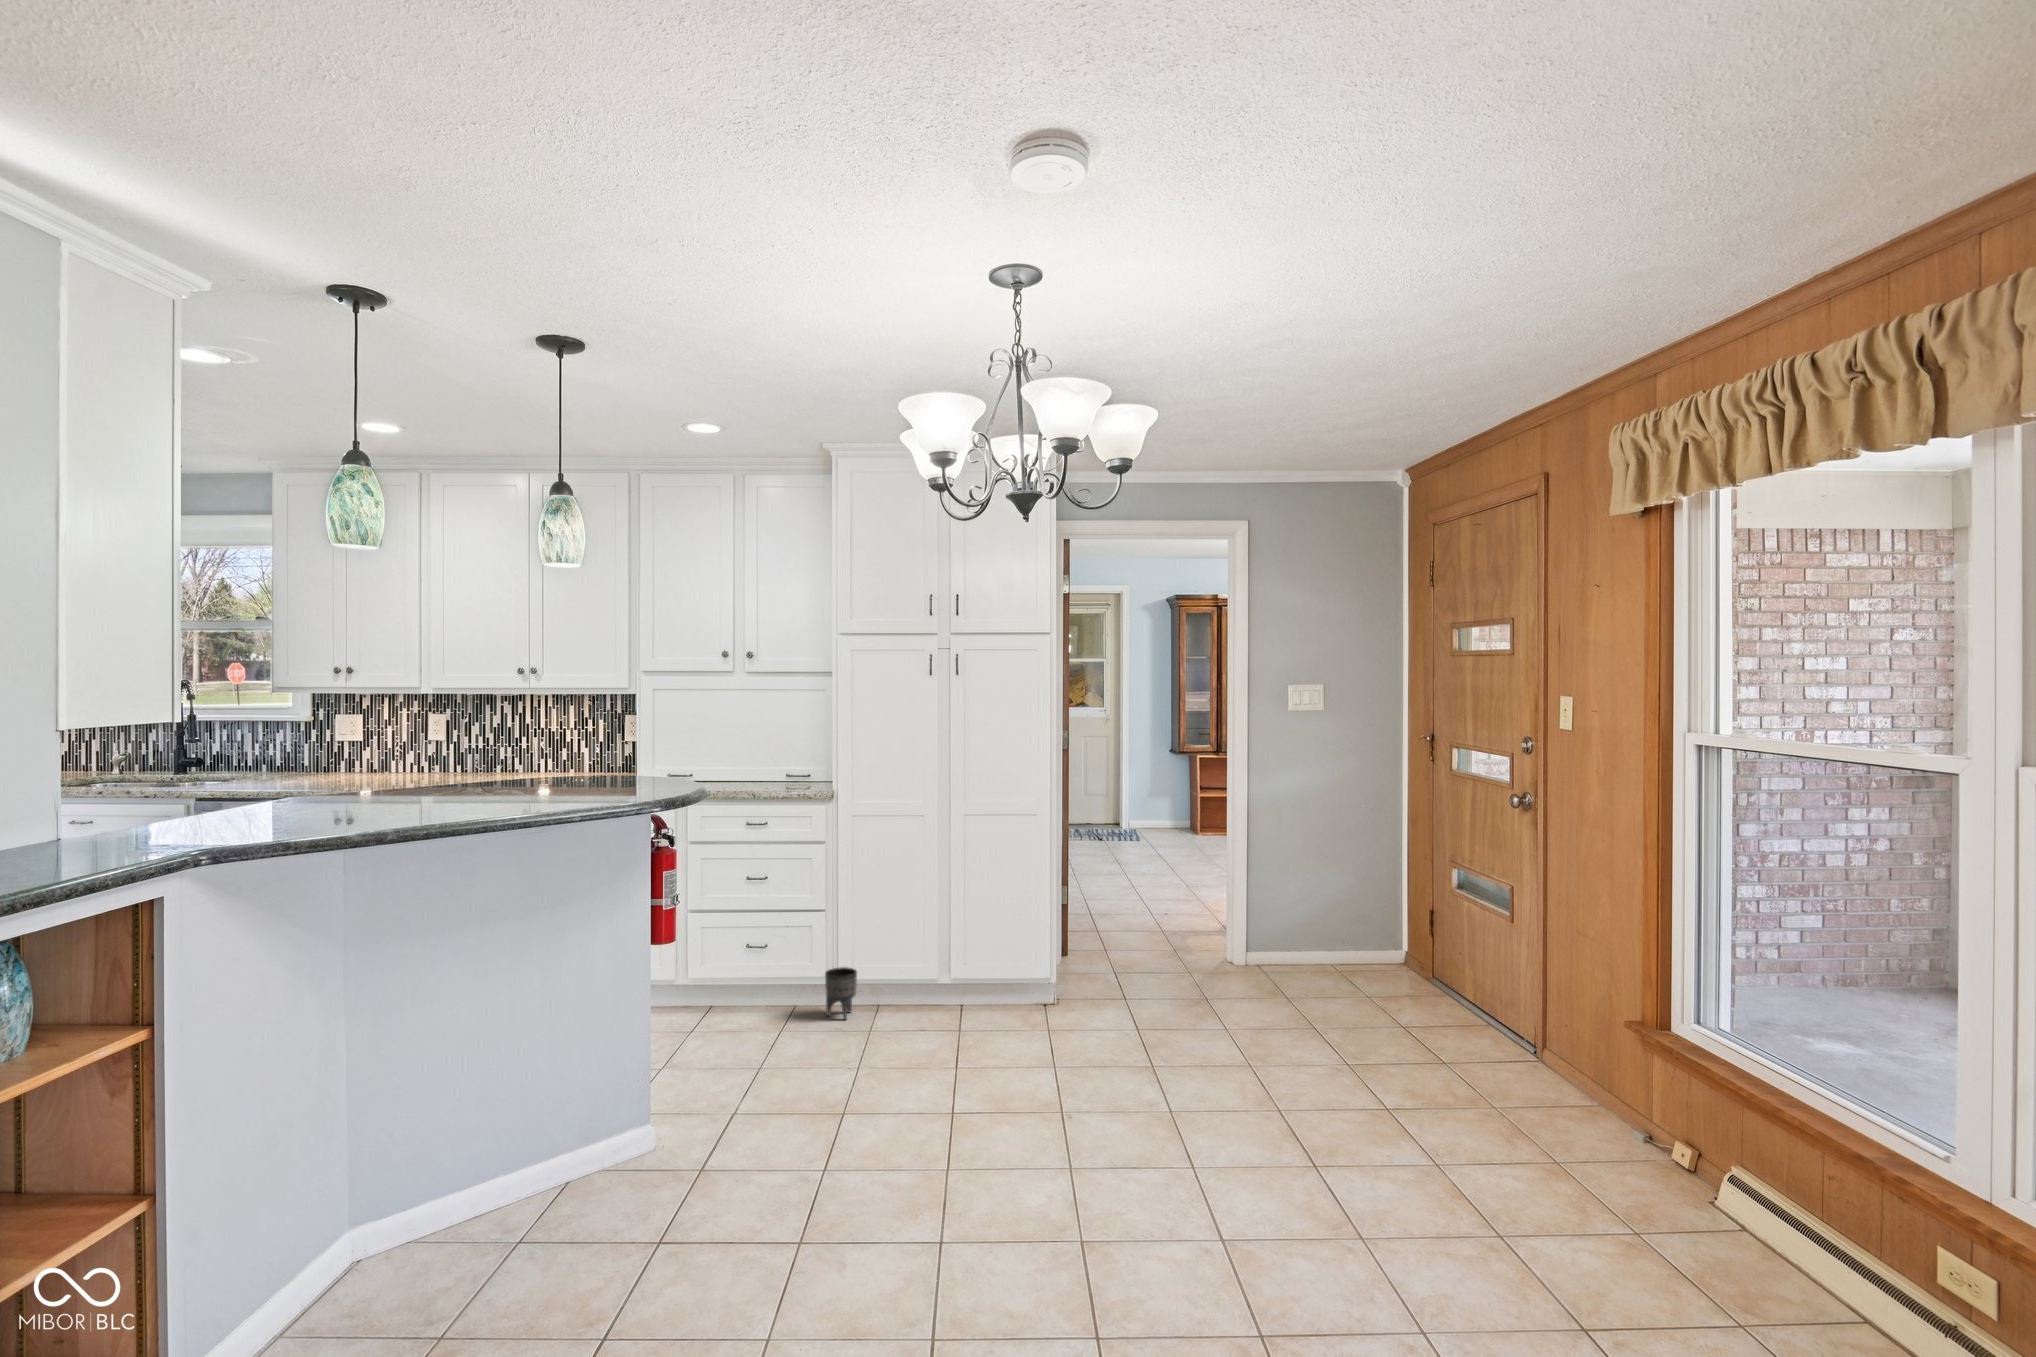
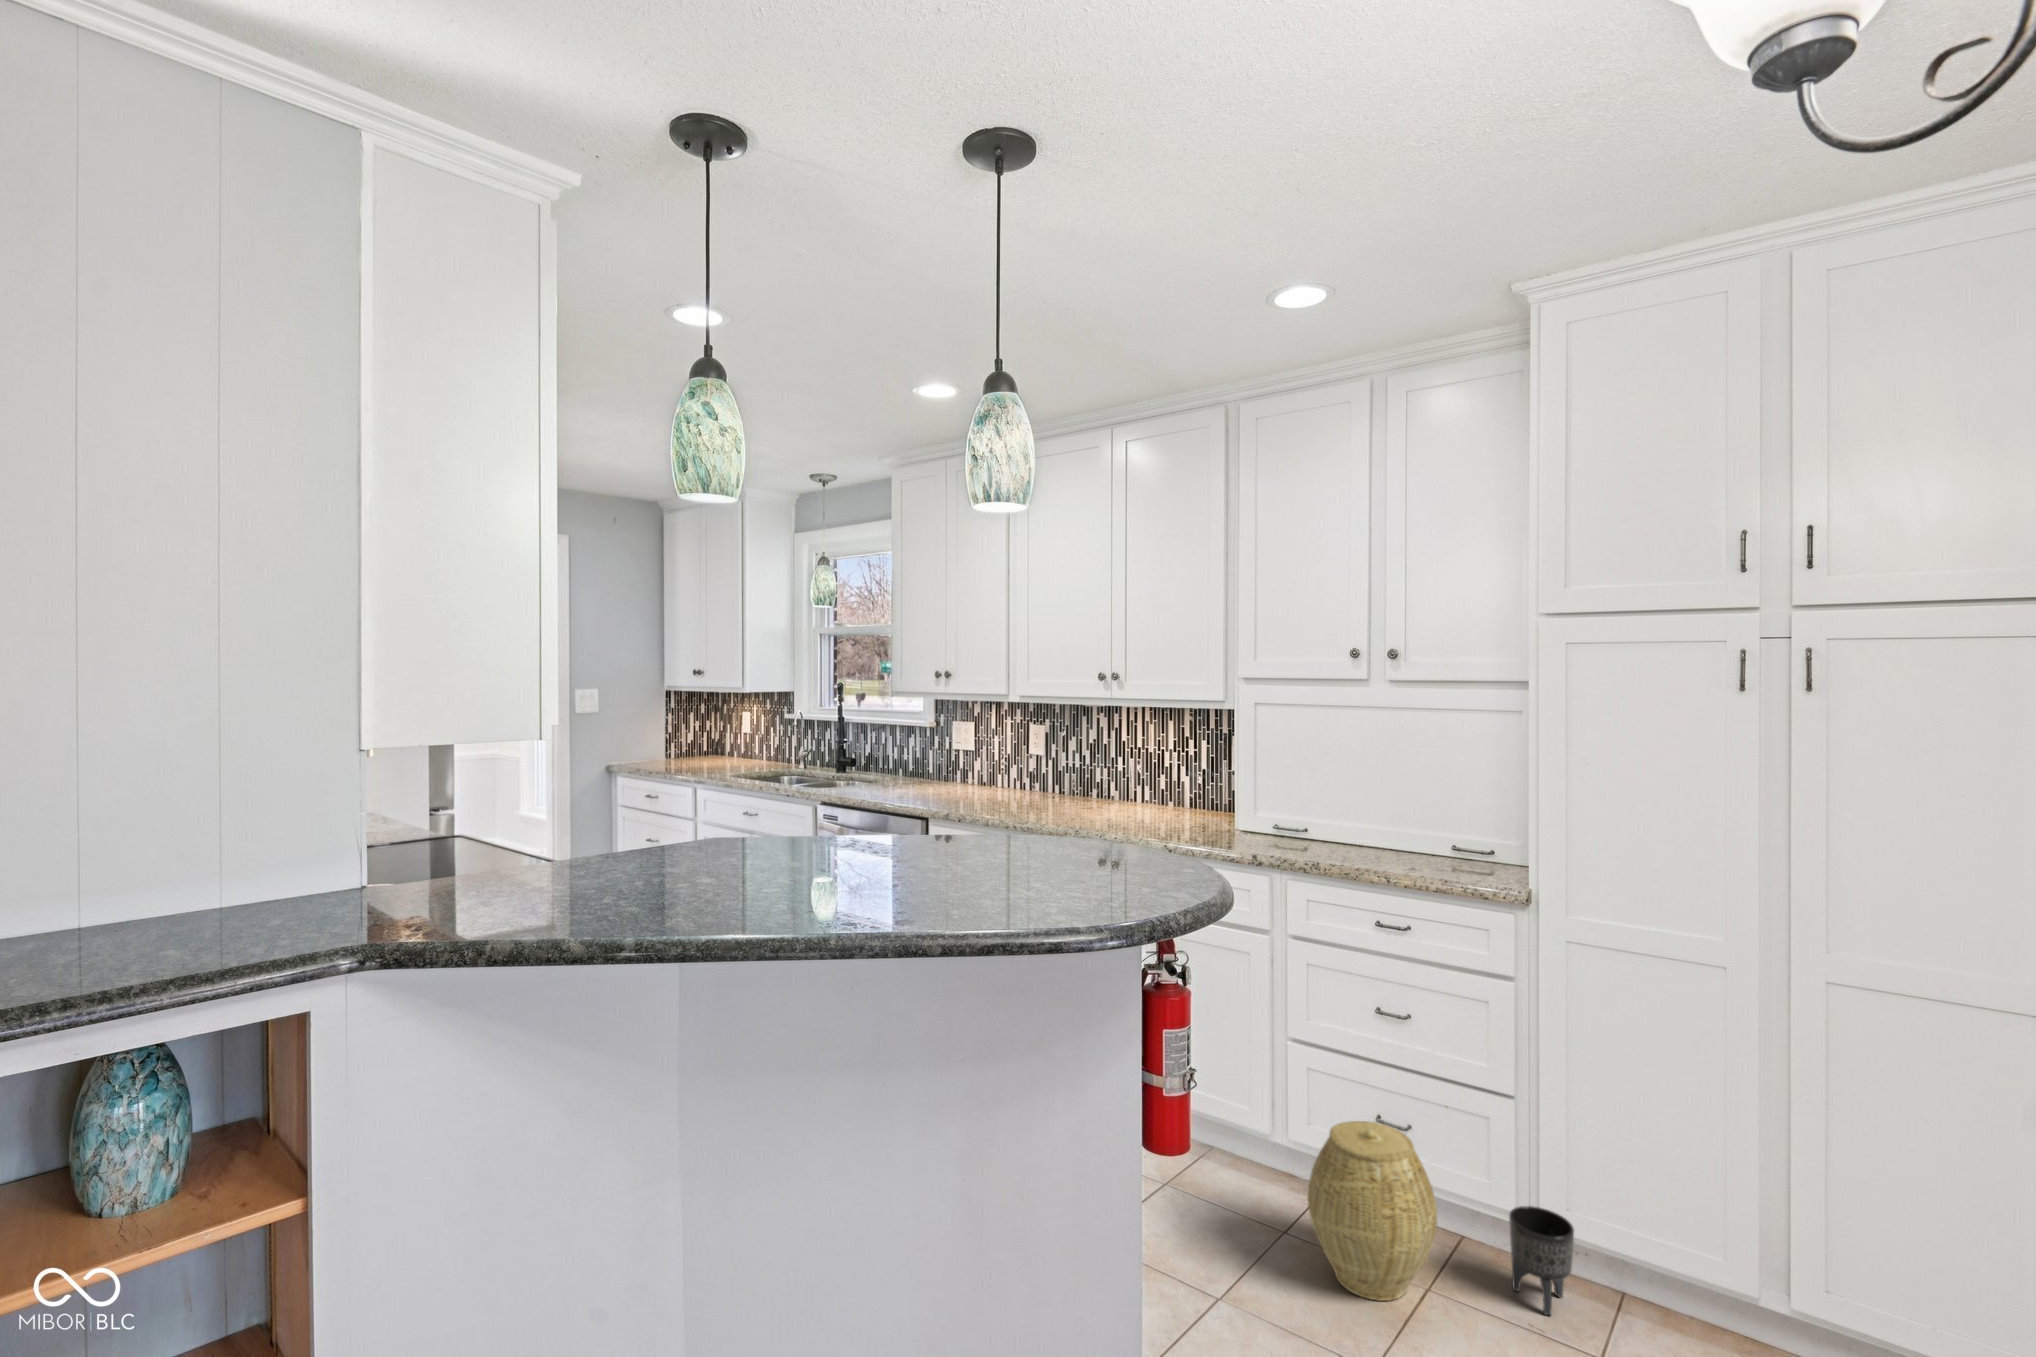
woven basket: none [713,940,788,1038] -> present [1308,1121,1437,1301]

